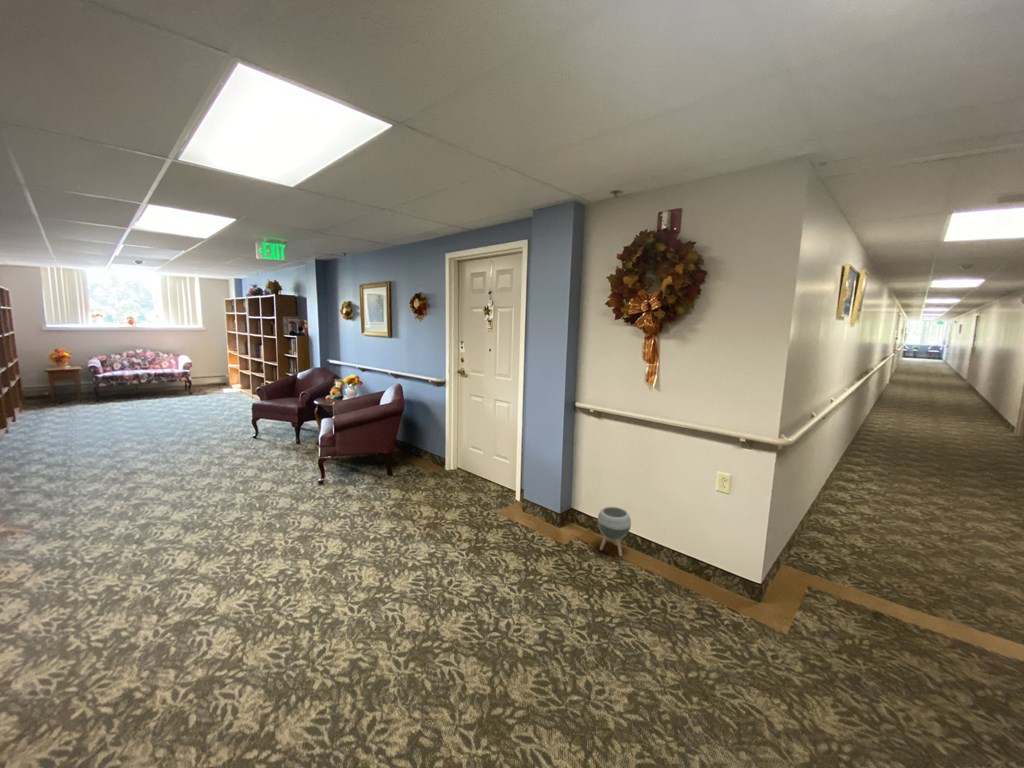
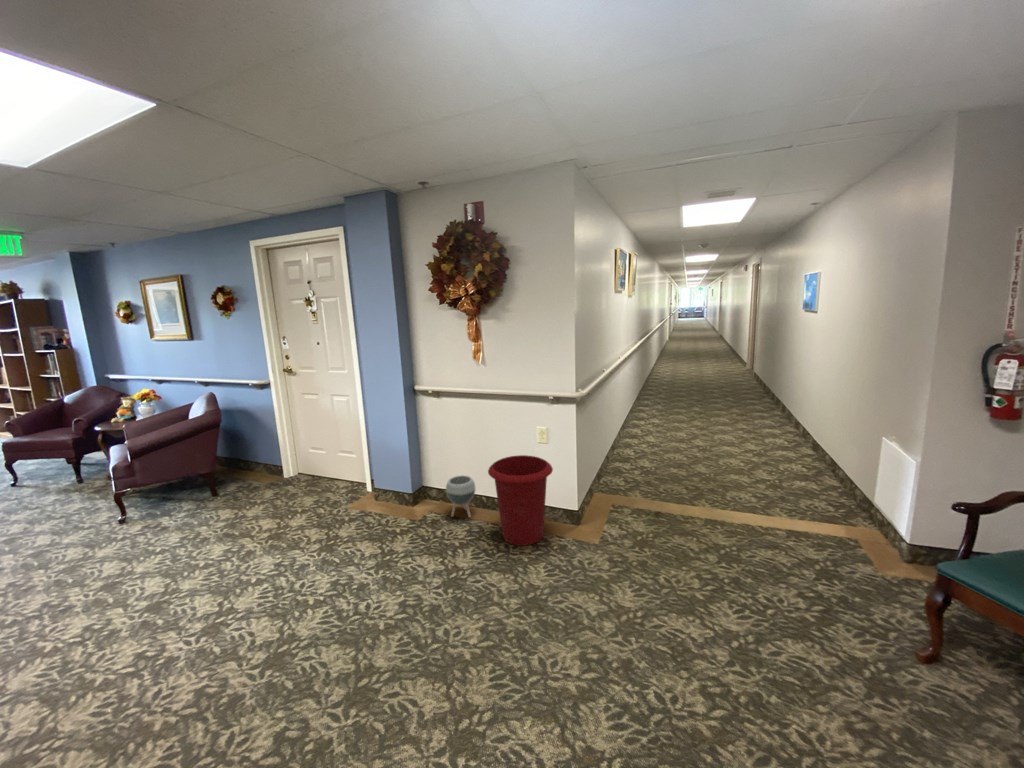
waste bin: none [650,499,733,609] -> present [488,455,553,545]

